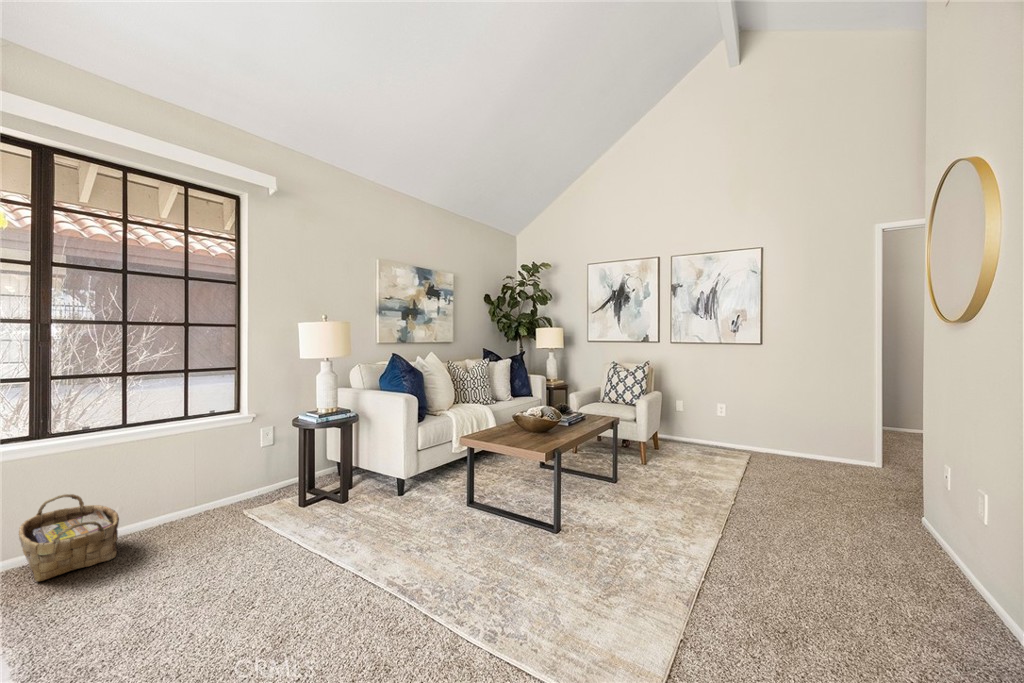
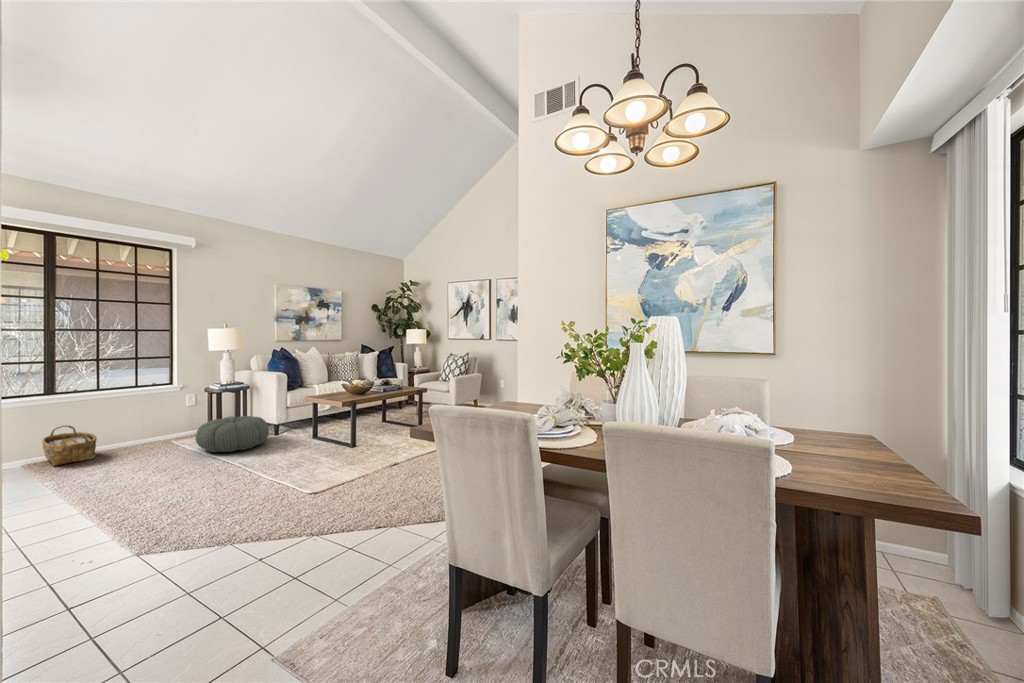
pouf: none [291,468,407,544] -> present [196,416,269,452]

